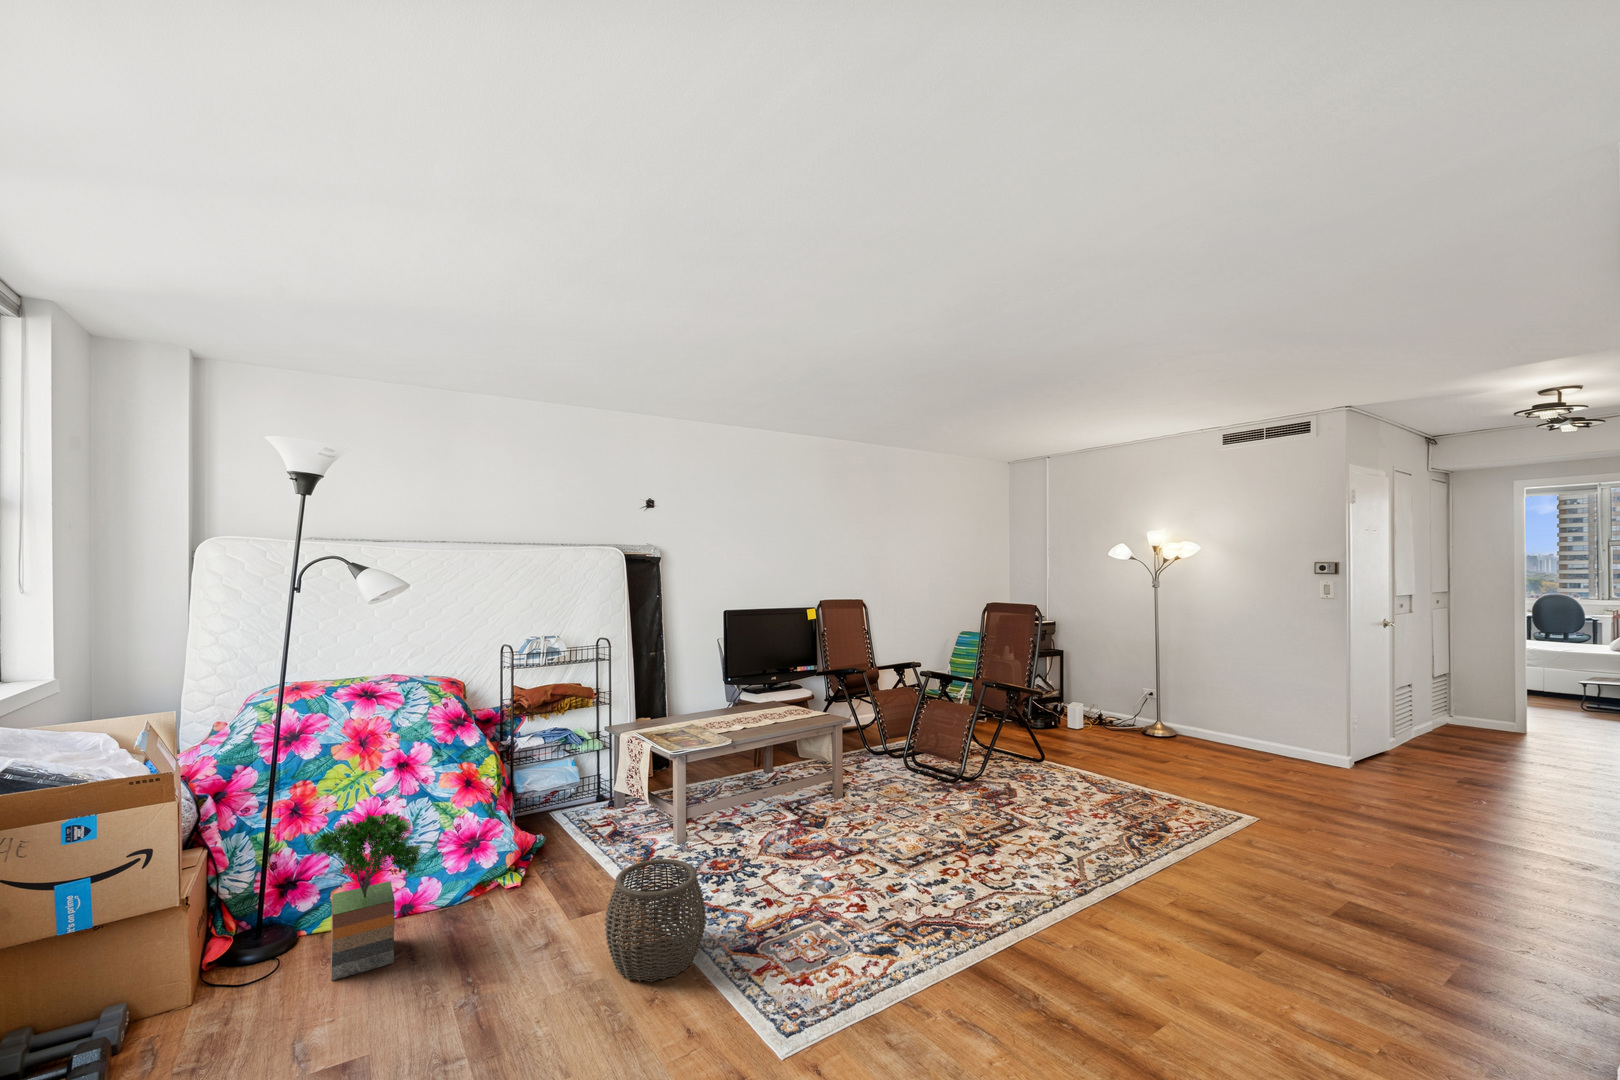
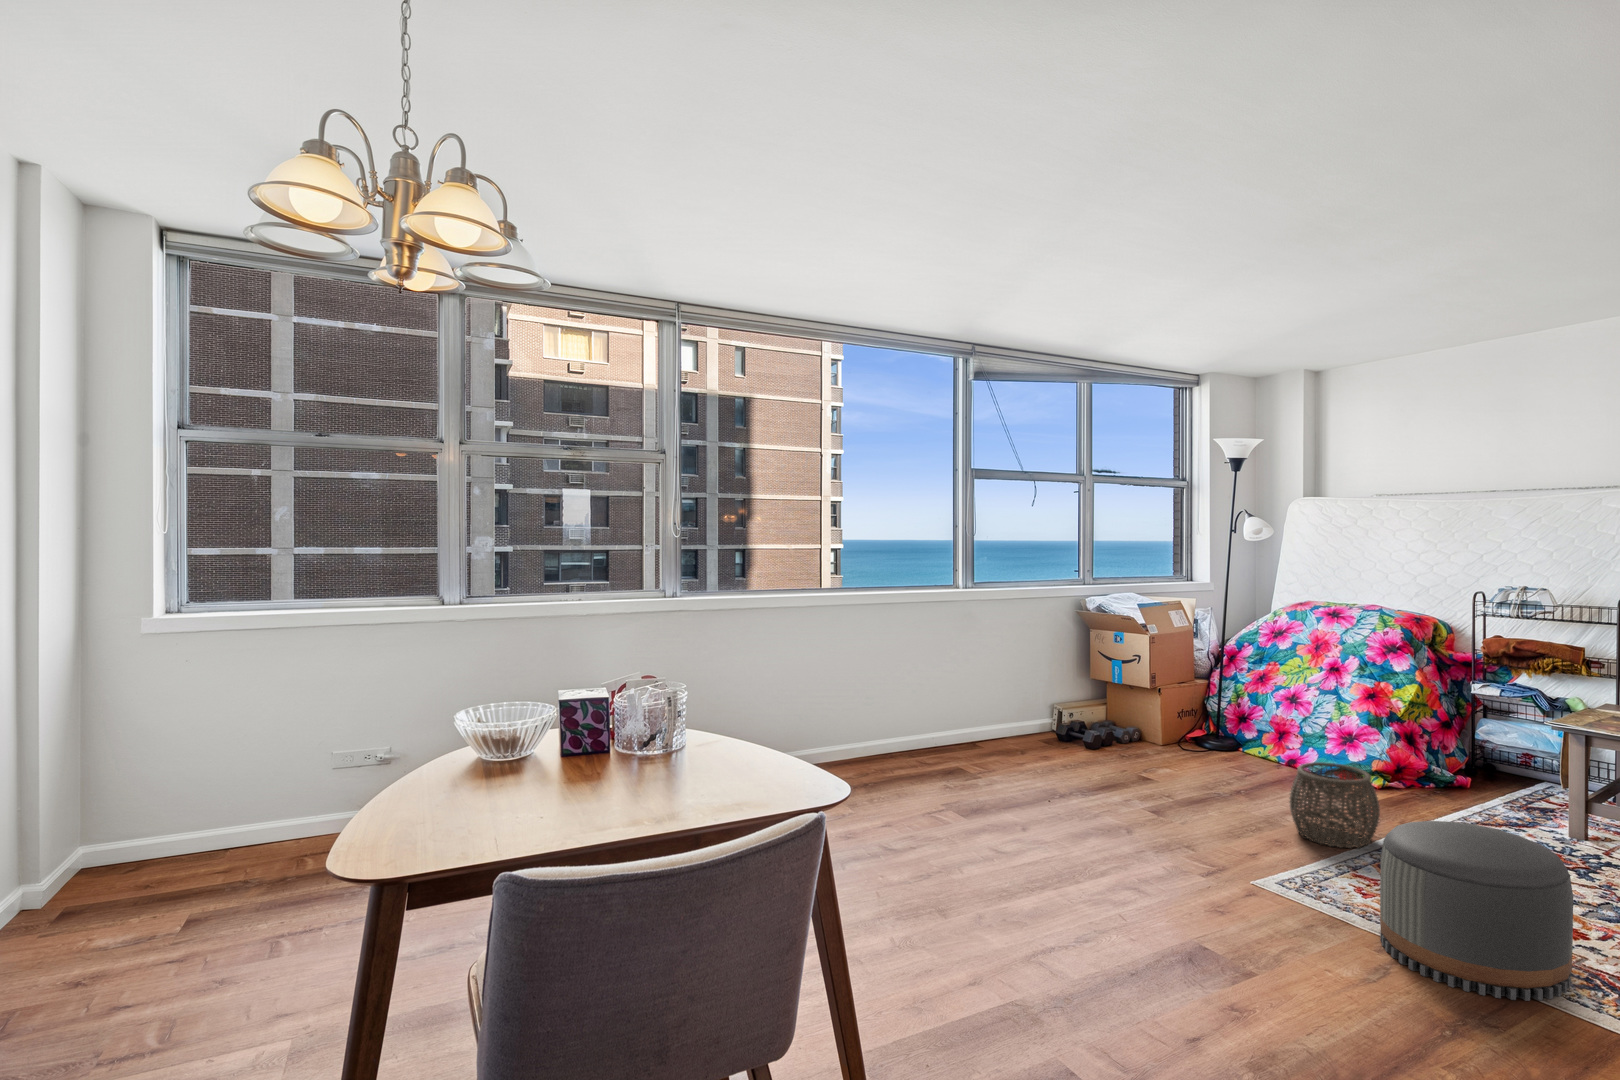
potted tree: present [311,812,421,980] -> none [1210,678,1275,774]
pouf: none [880,839,1030,1023] -> present [1380,821,1573,1001]

